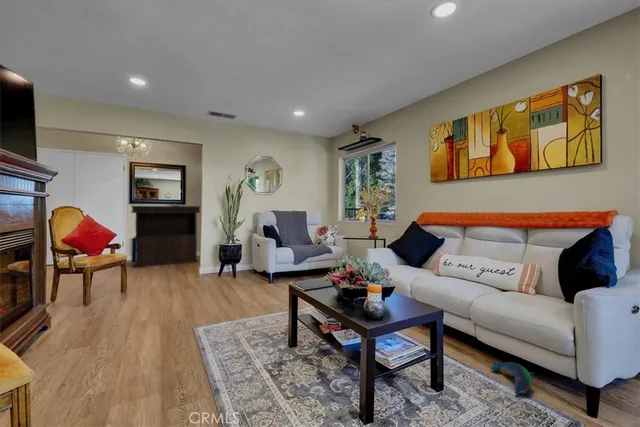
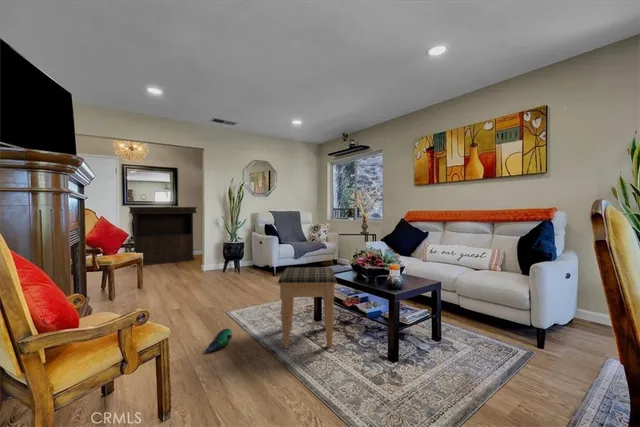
footstool: none [225,282,308,390] -> present [278,267,337,348]
plush toy: present [491,361,534,395] -> present [205,329,232,352]

